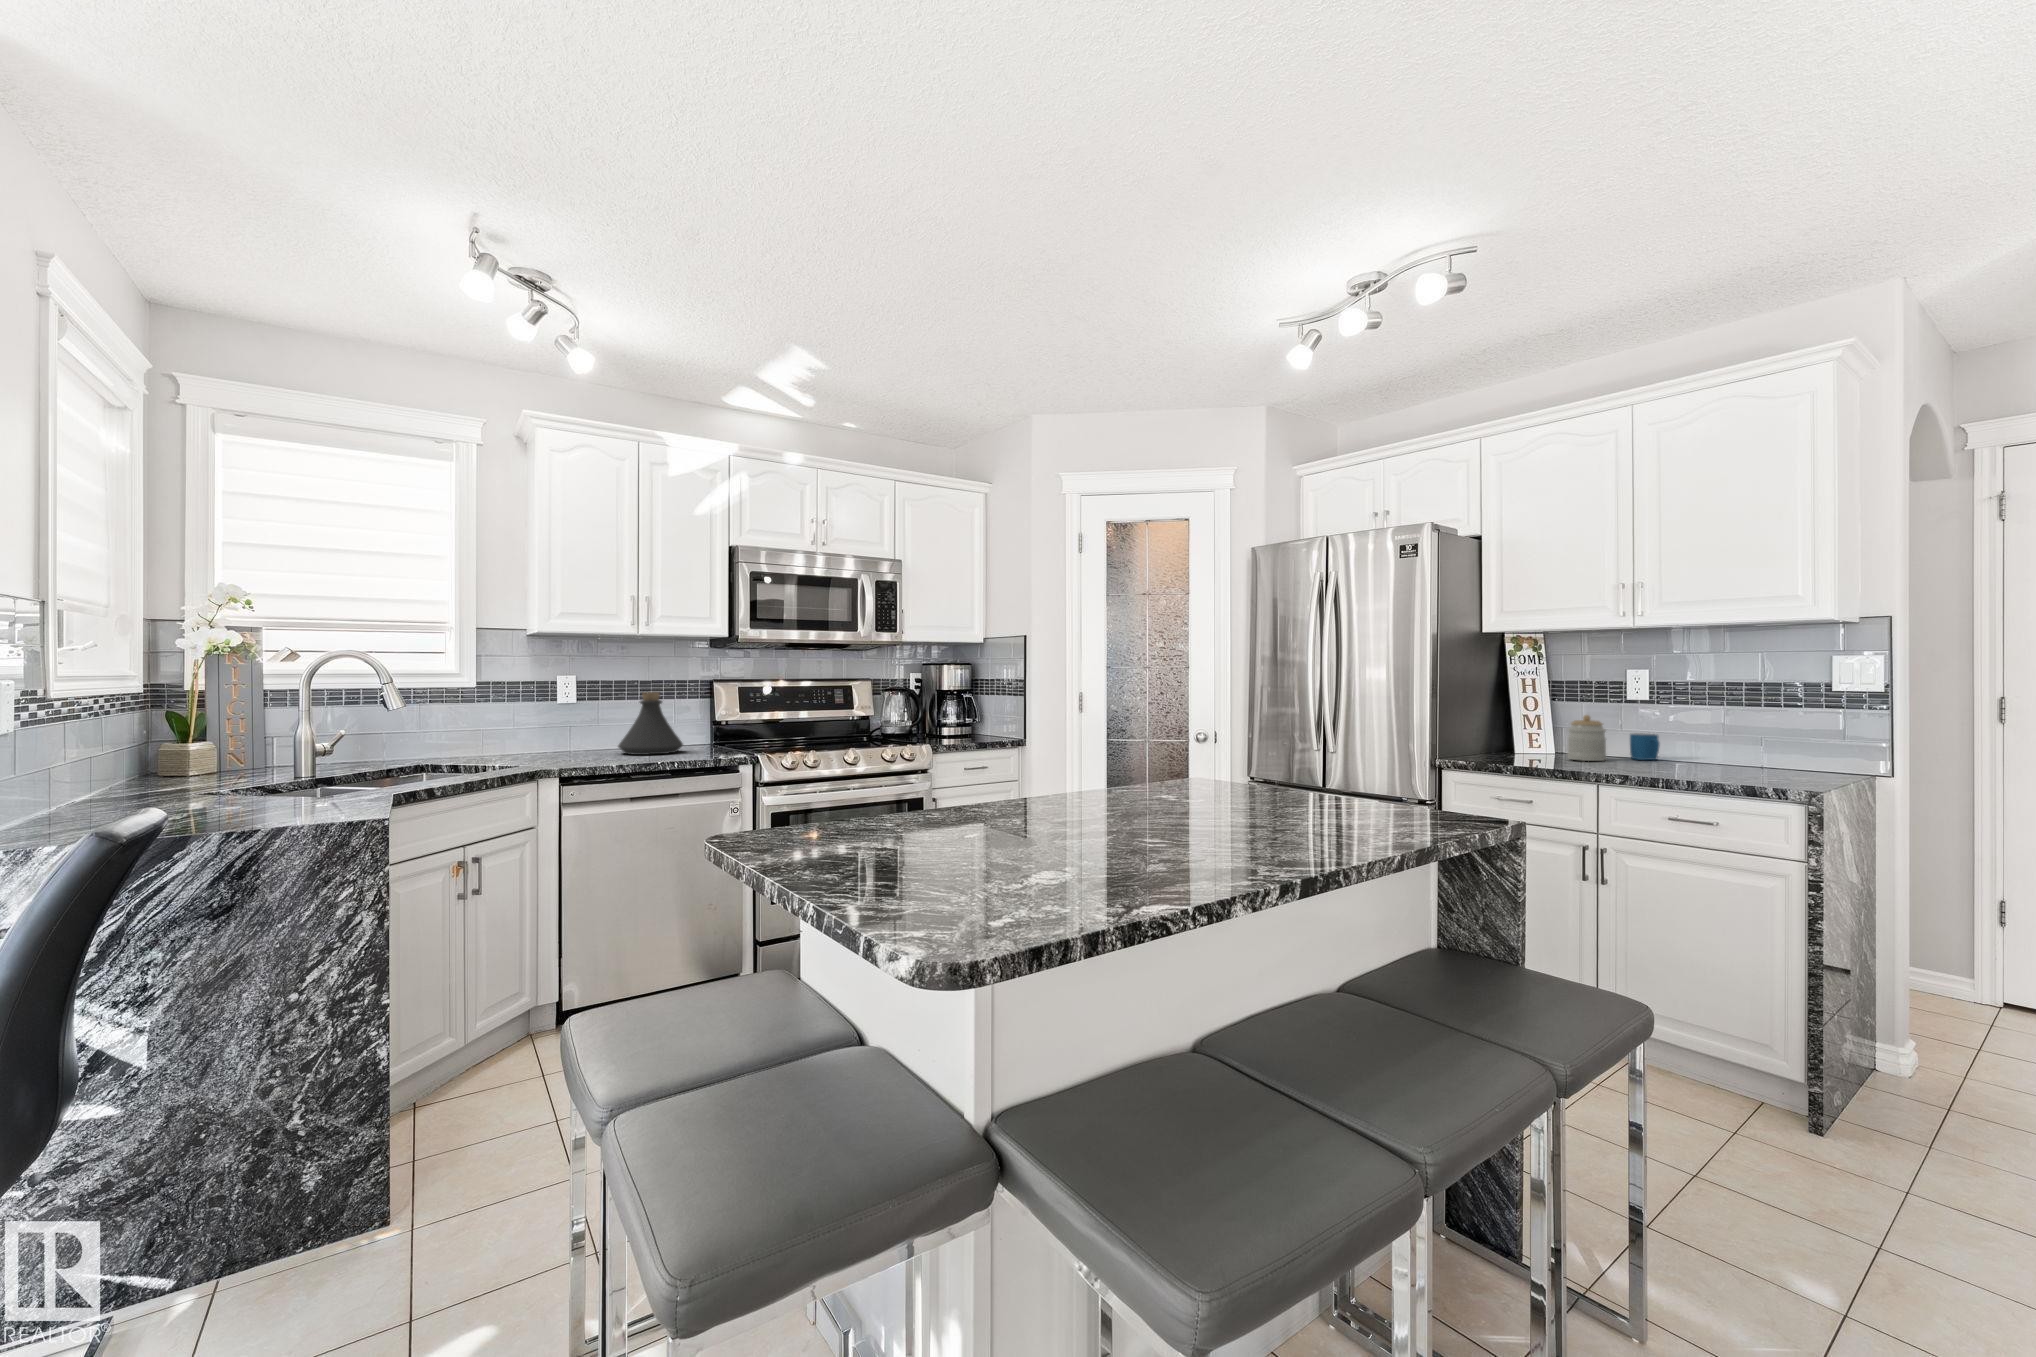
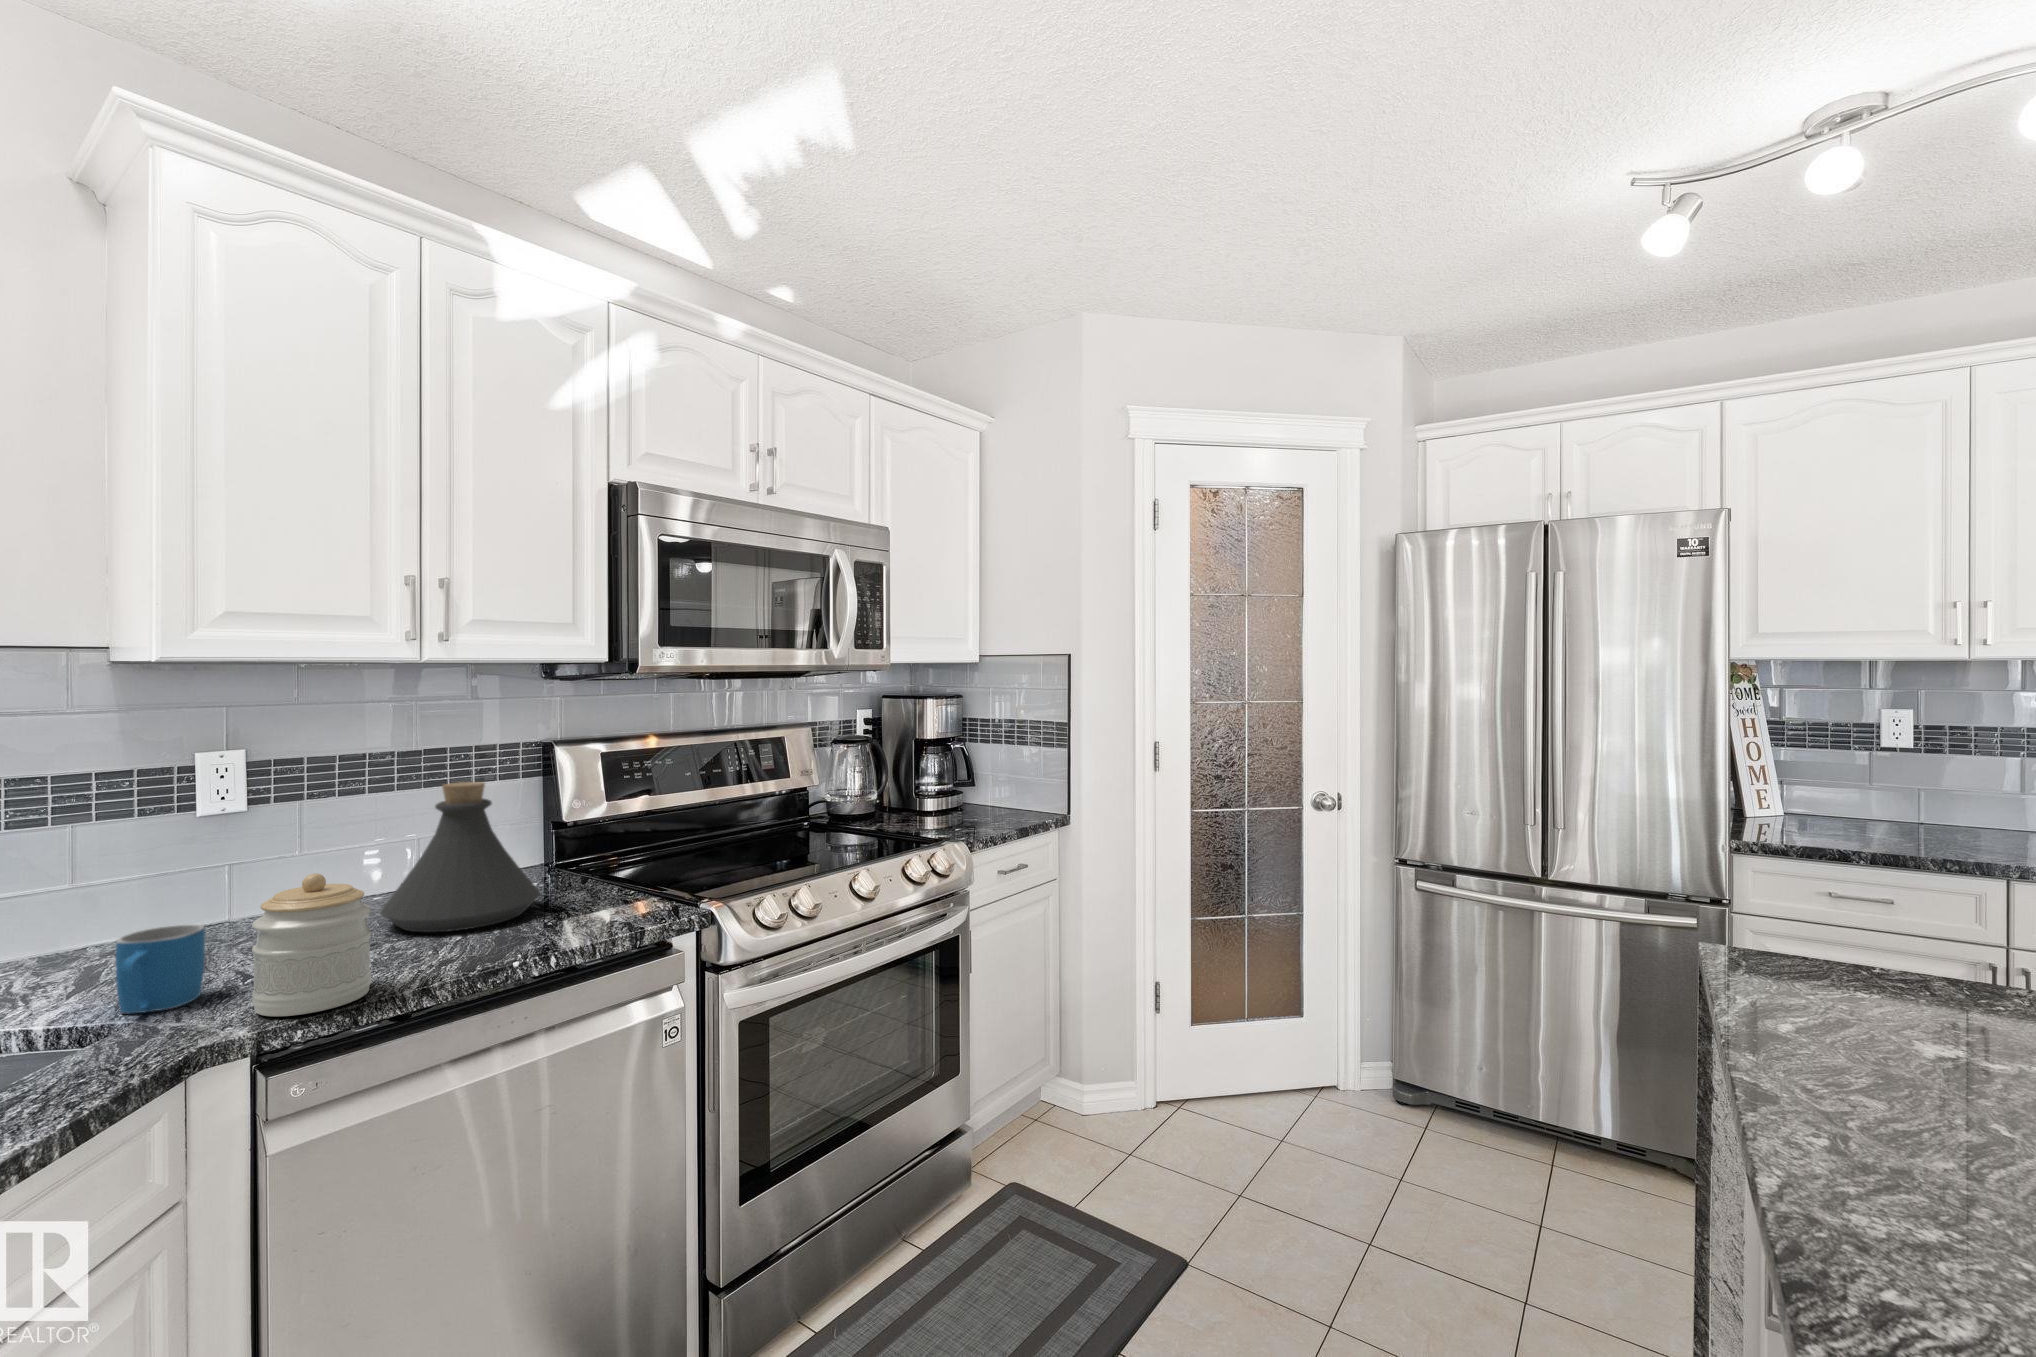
jar: present [1567,715,1606,761] -> present [252,874,372,1016]
mug: present [1630,733,1660,760] -> present [116,925,205,1013]

